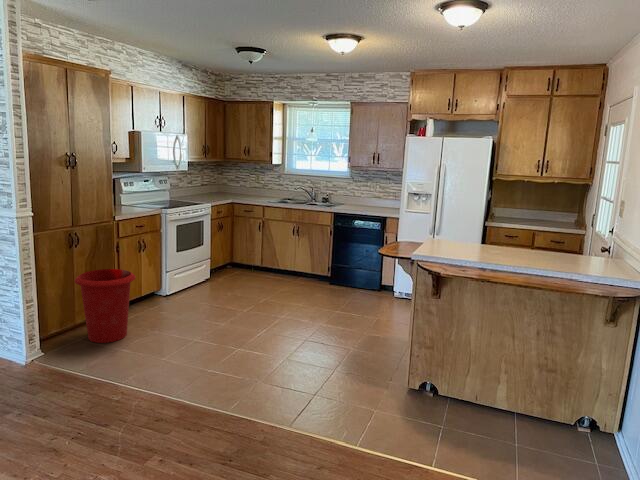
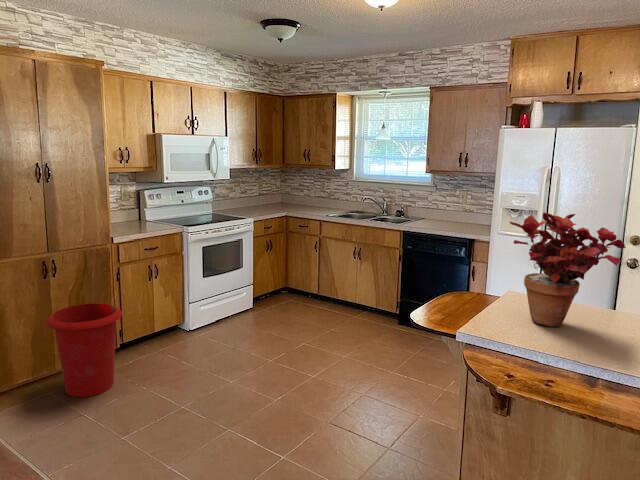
potted plant: none [438,188,498,251] -> present [510,213,626,326]

